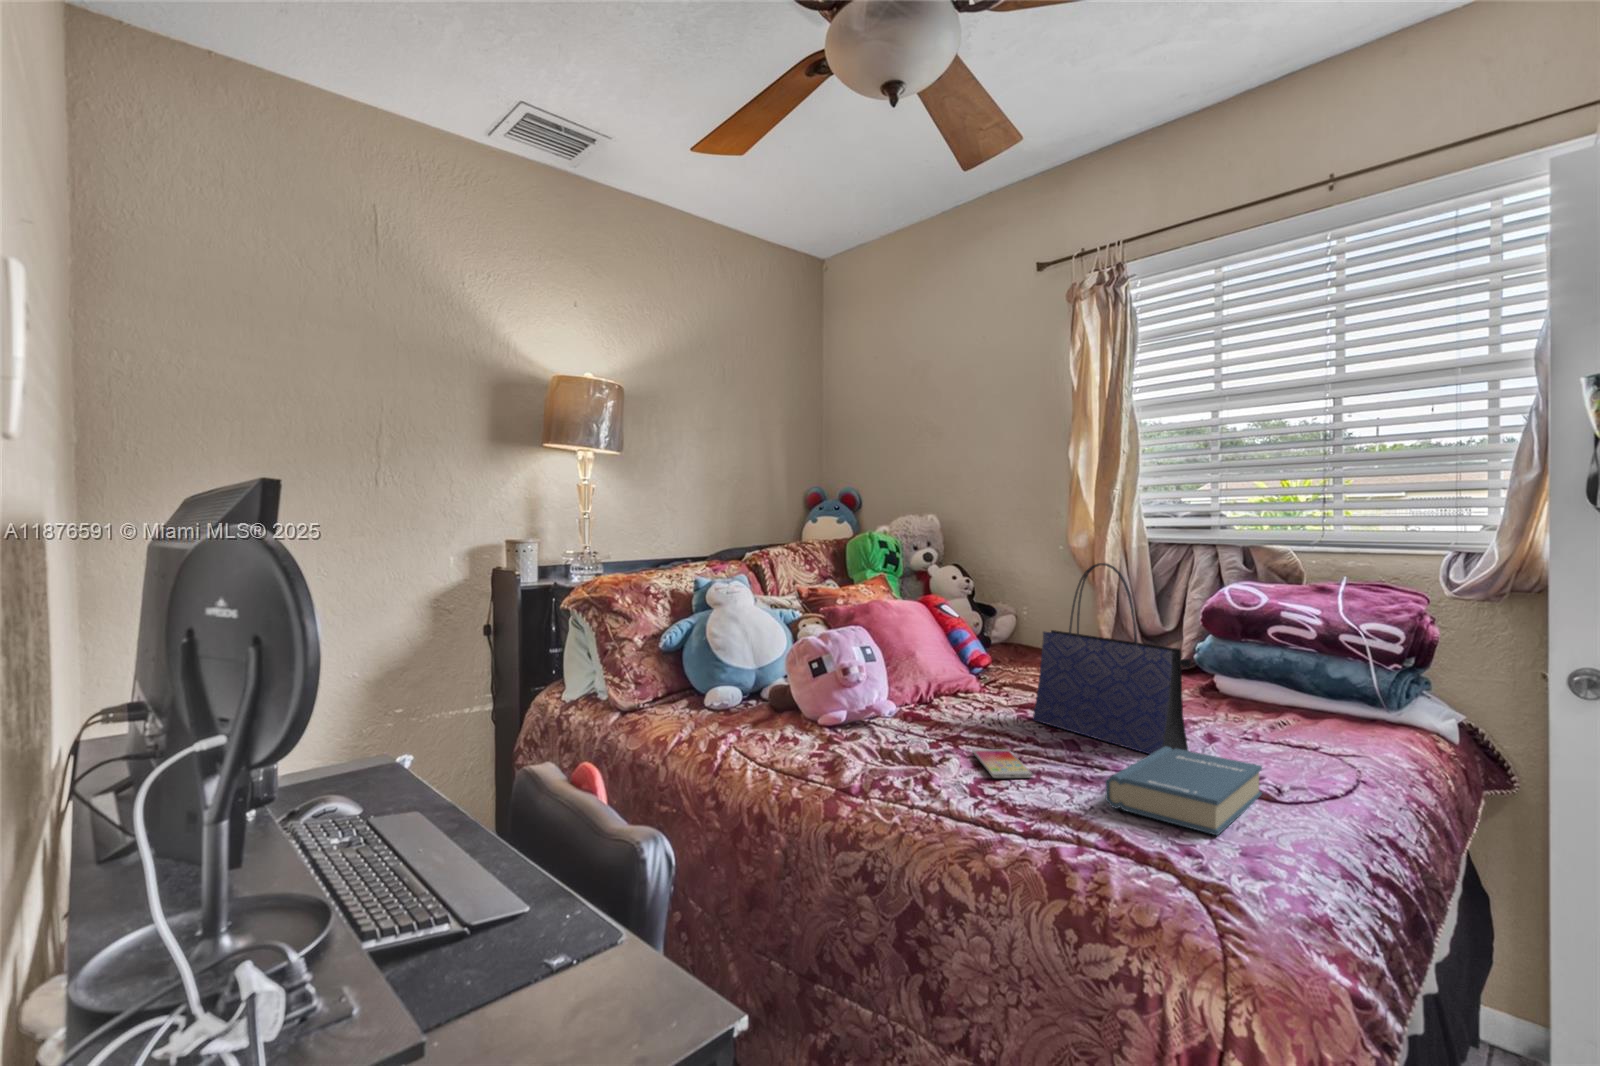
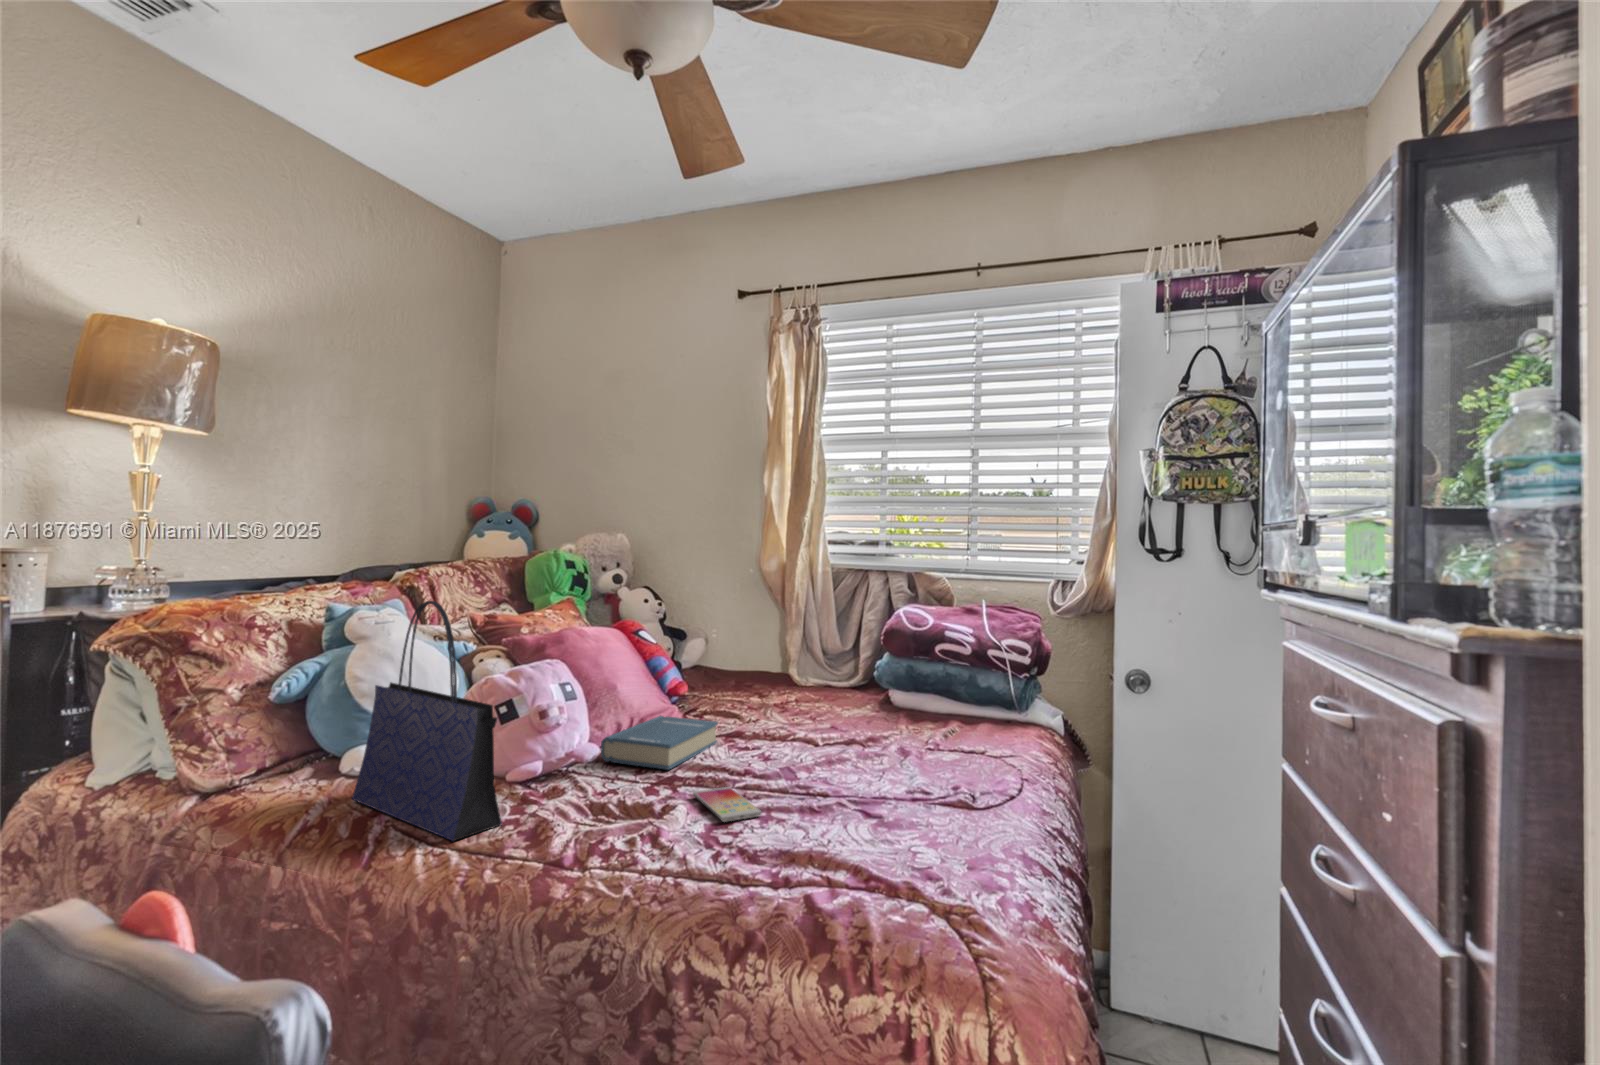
tote bag: present [1033,563,1191,754] -> present [352,601,502,841]
hardback book: present [1106,746,1262,835] -> present [601,716,718,770]

